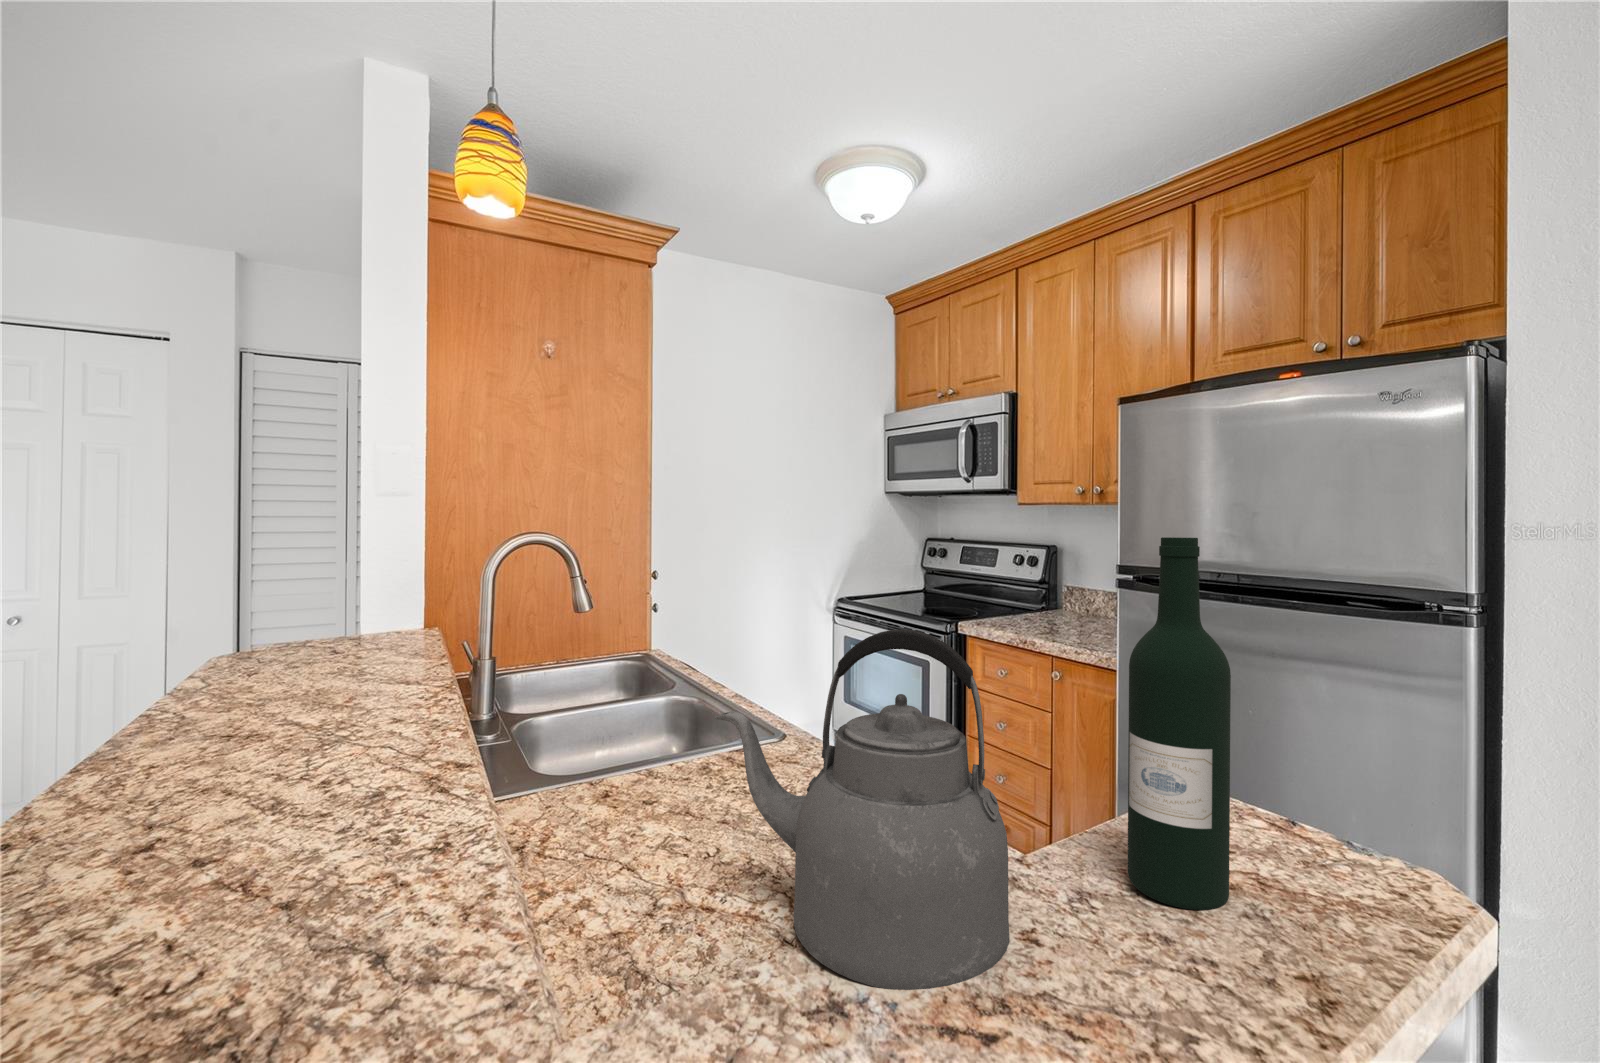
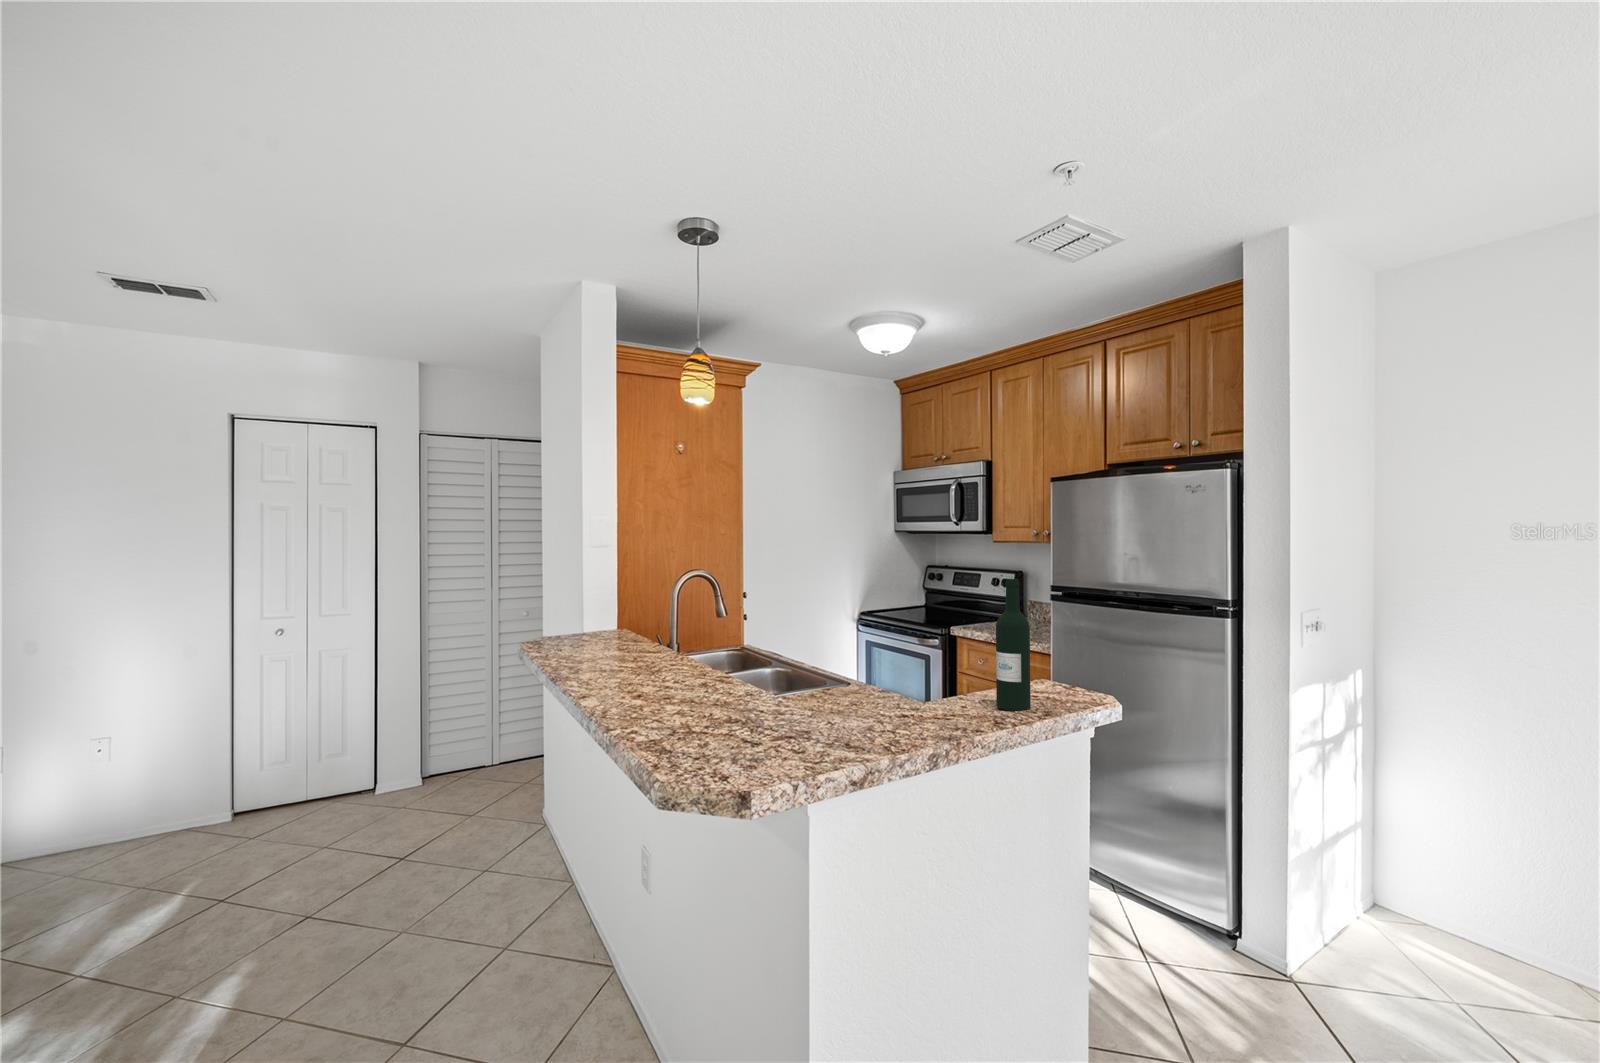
kettle: present [715,629,1009,990] -> none [842,613,950,726]

